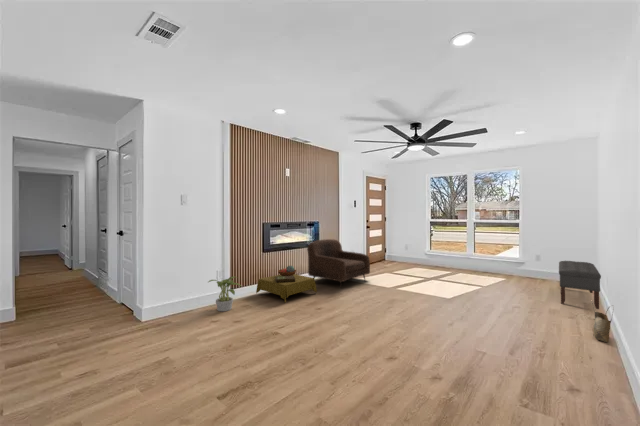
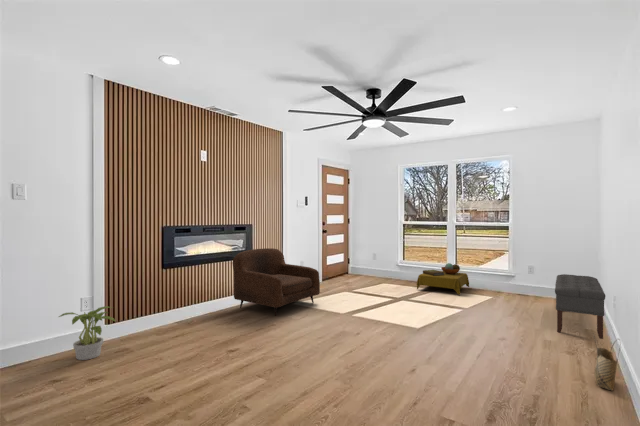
side table: present [256,266,317,303] -> present [417,263,469,295]

